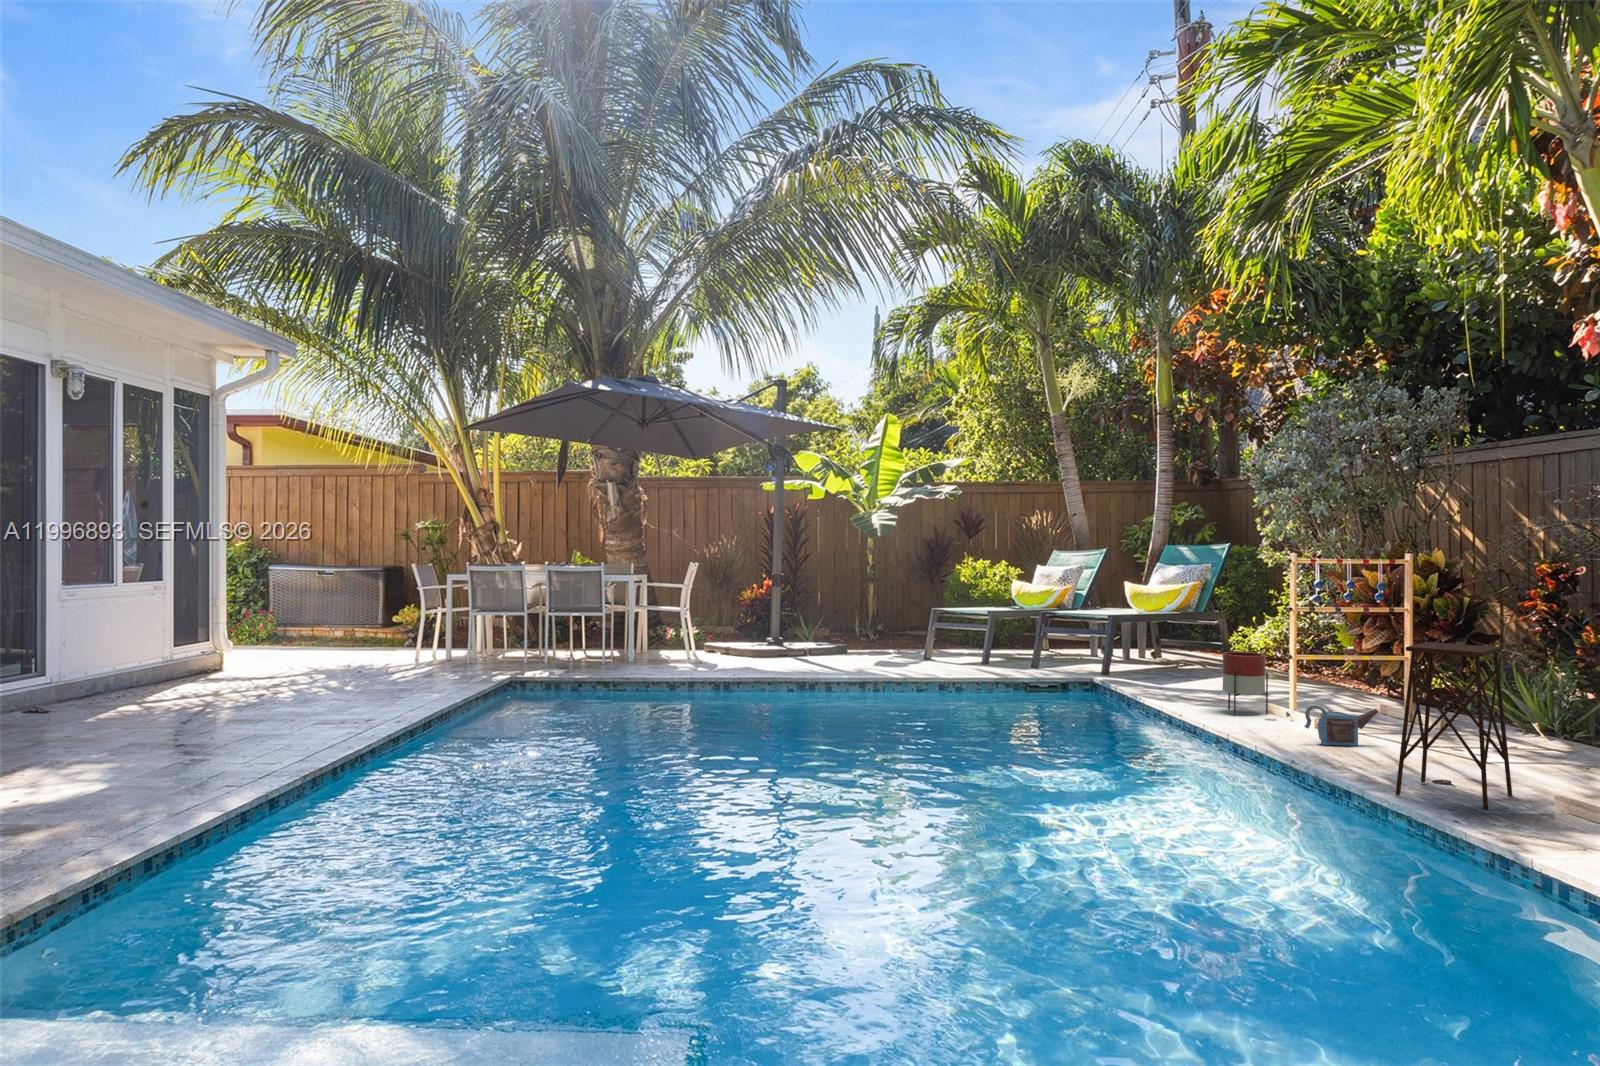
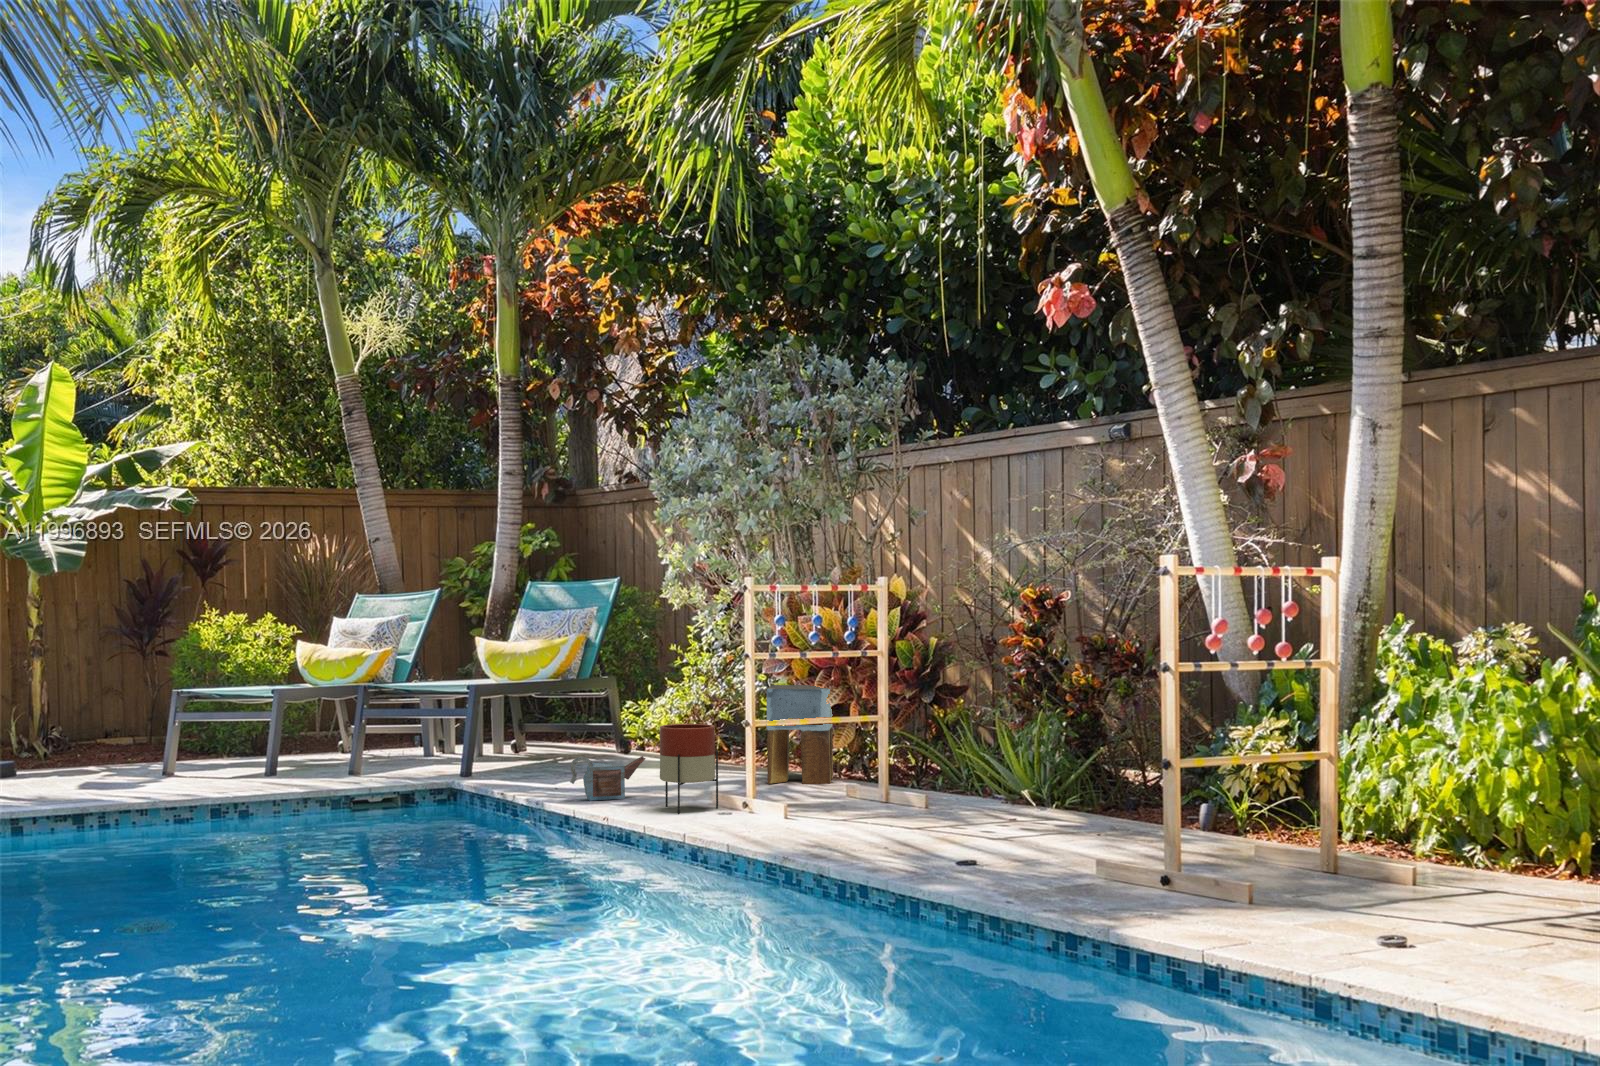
stool: none [1319,626,1377,702] -> present [767,685,833,784]
side table: present [1396,642,1512,810] -> none [928,686,1046,887]
watering can: present [1304,705,1379,746] -> present [570,756,646,801]

